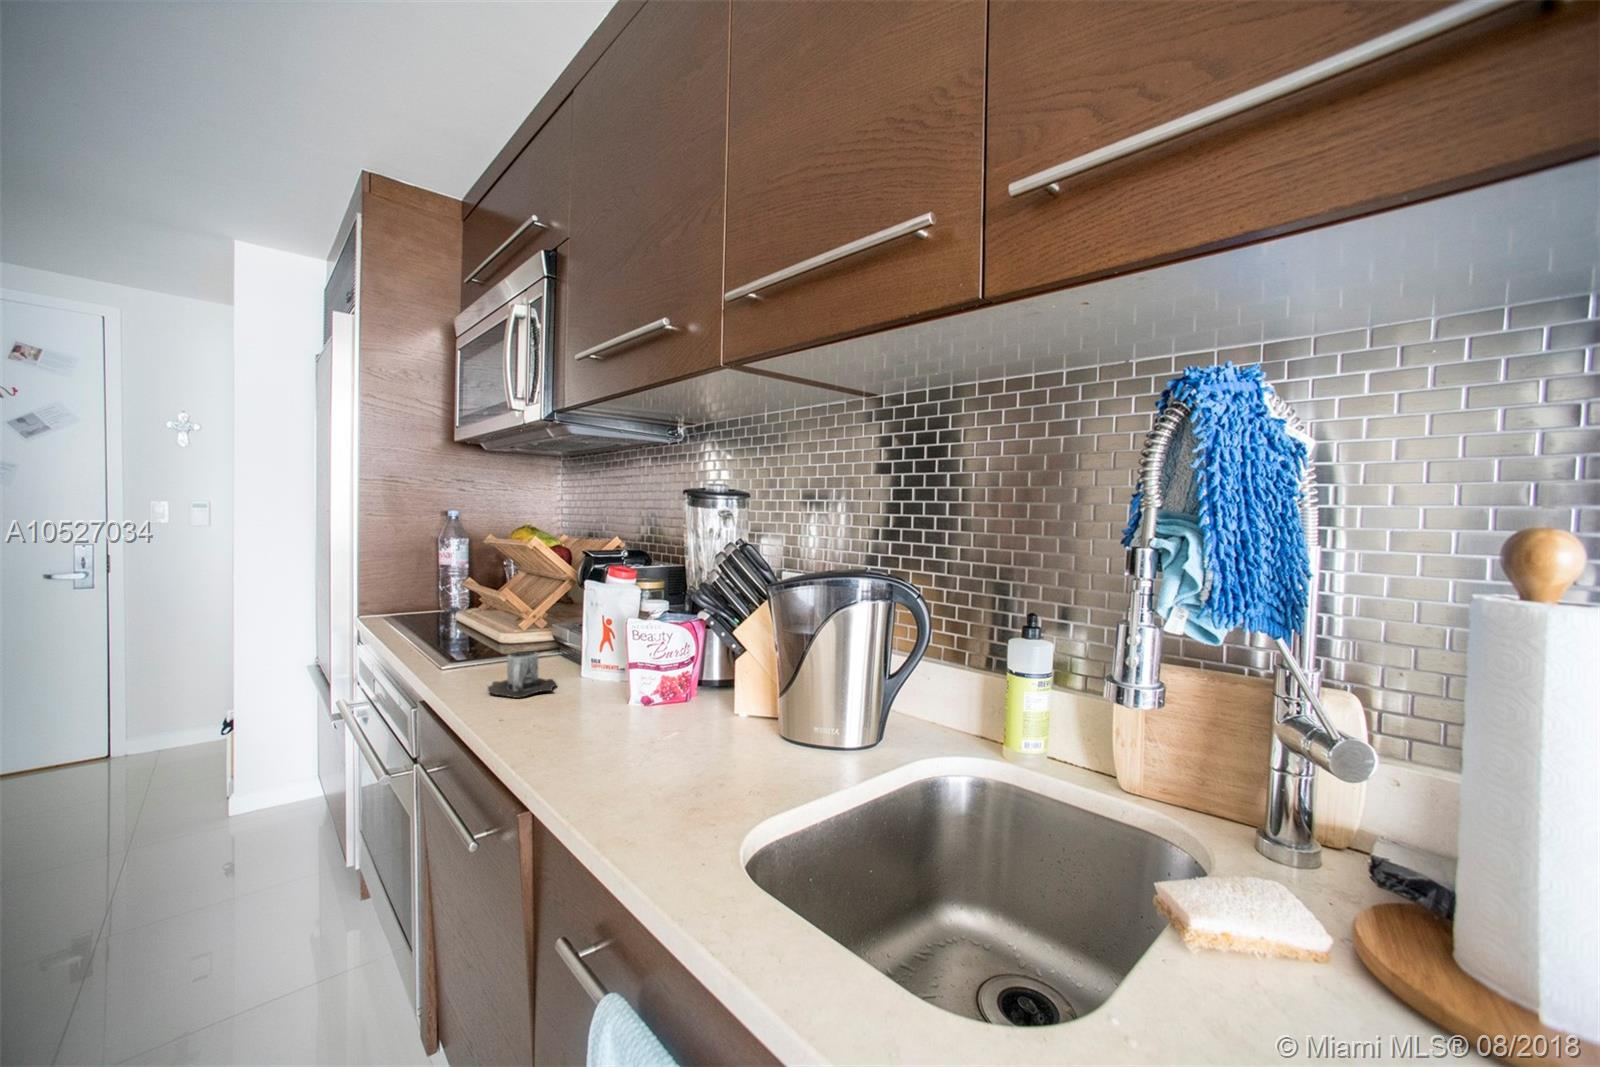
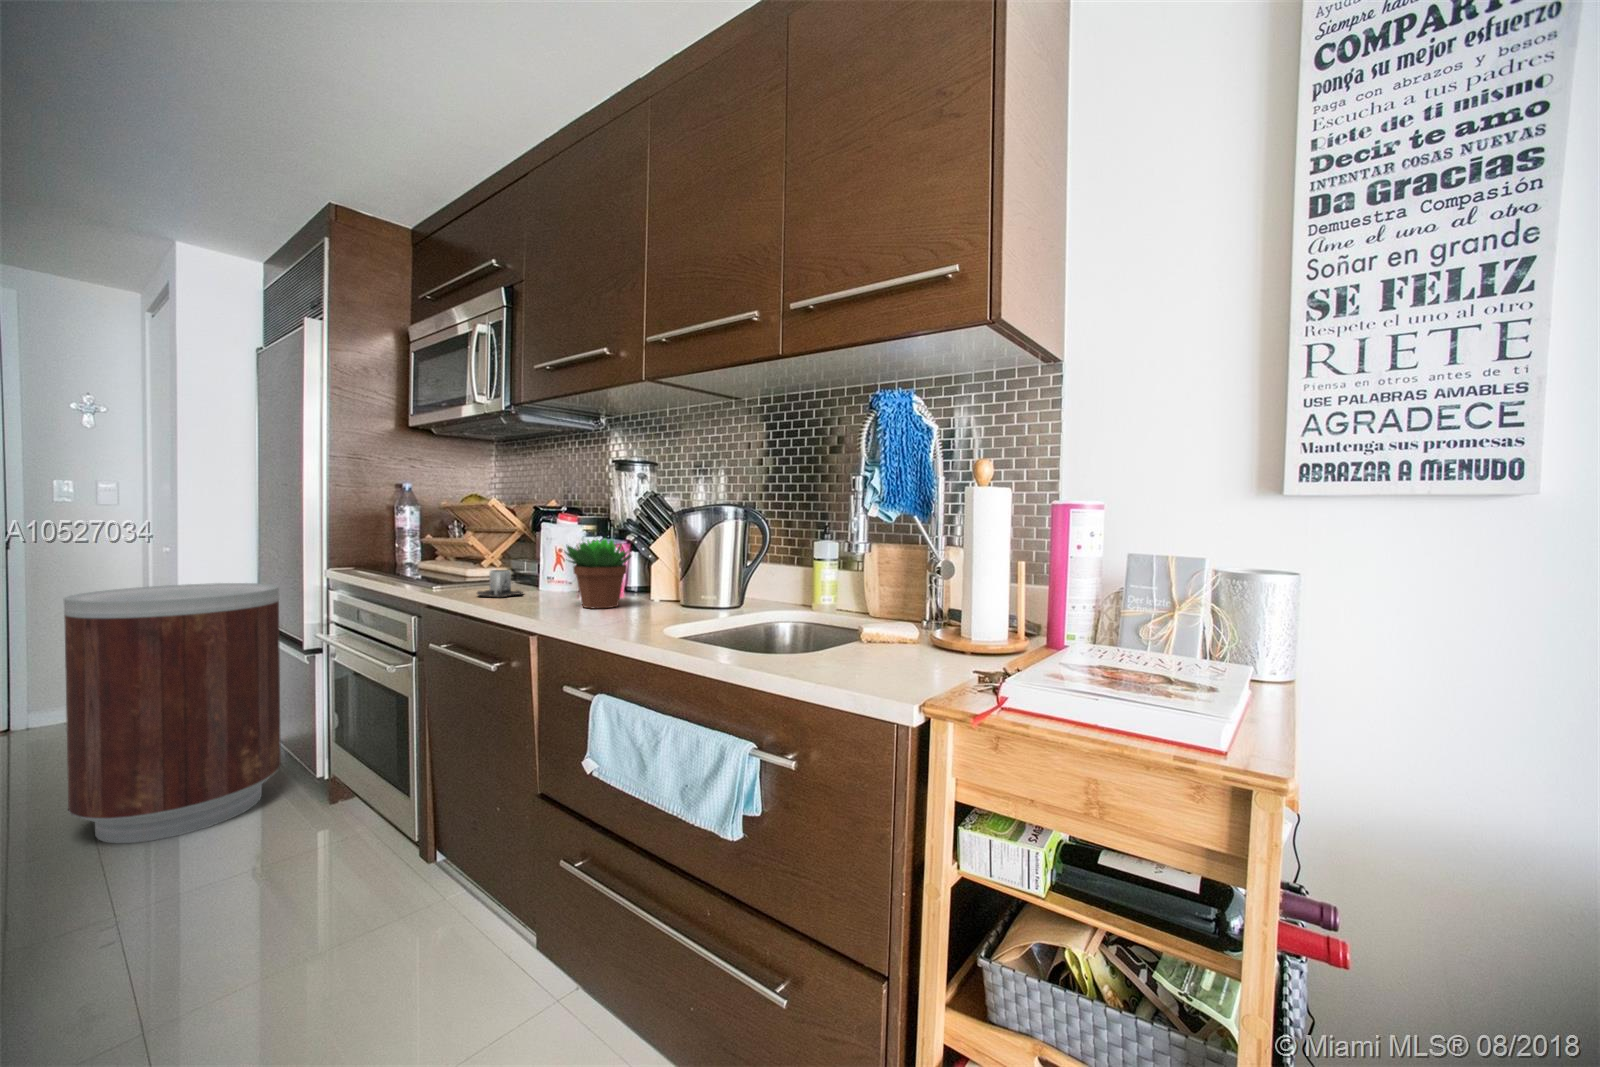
succulent plant: none [592,620,706,742] -> present [565,539,631,608]
trash can: none [68,625,318,945] -> present [64,583,281,843]

